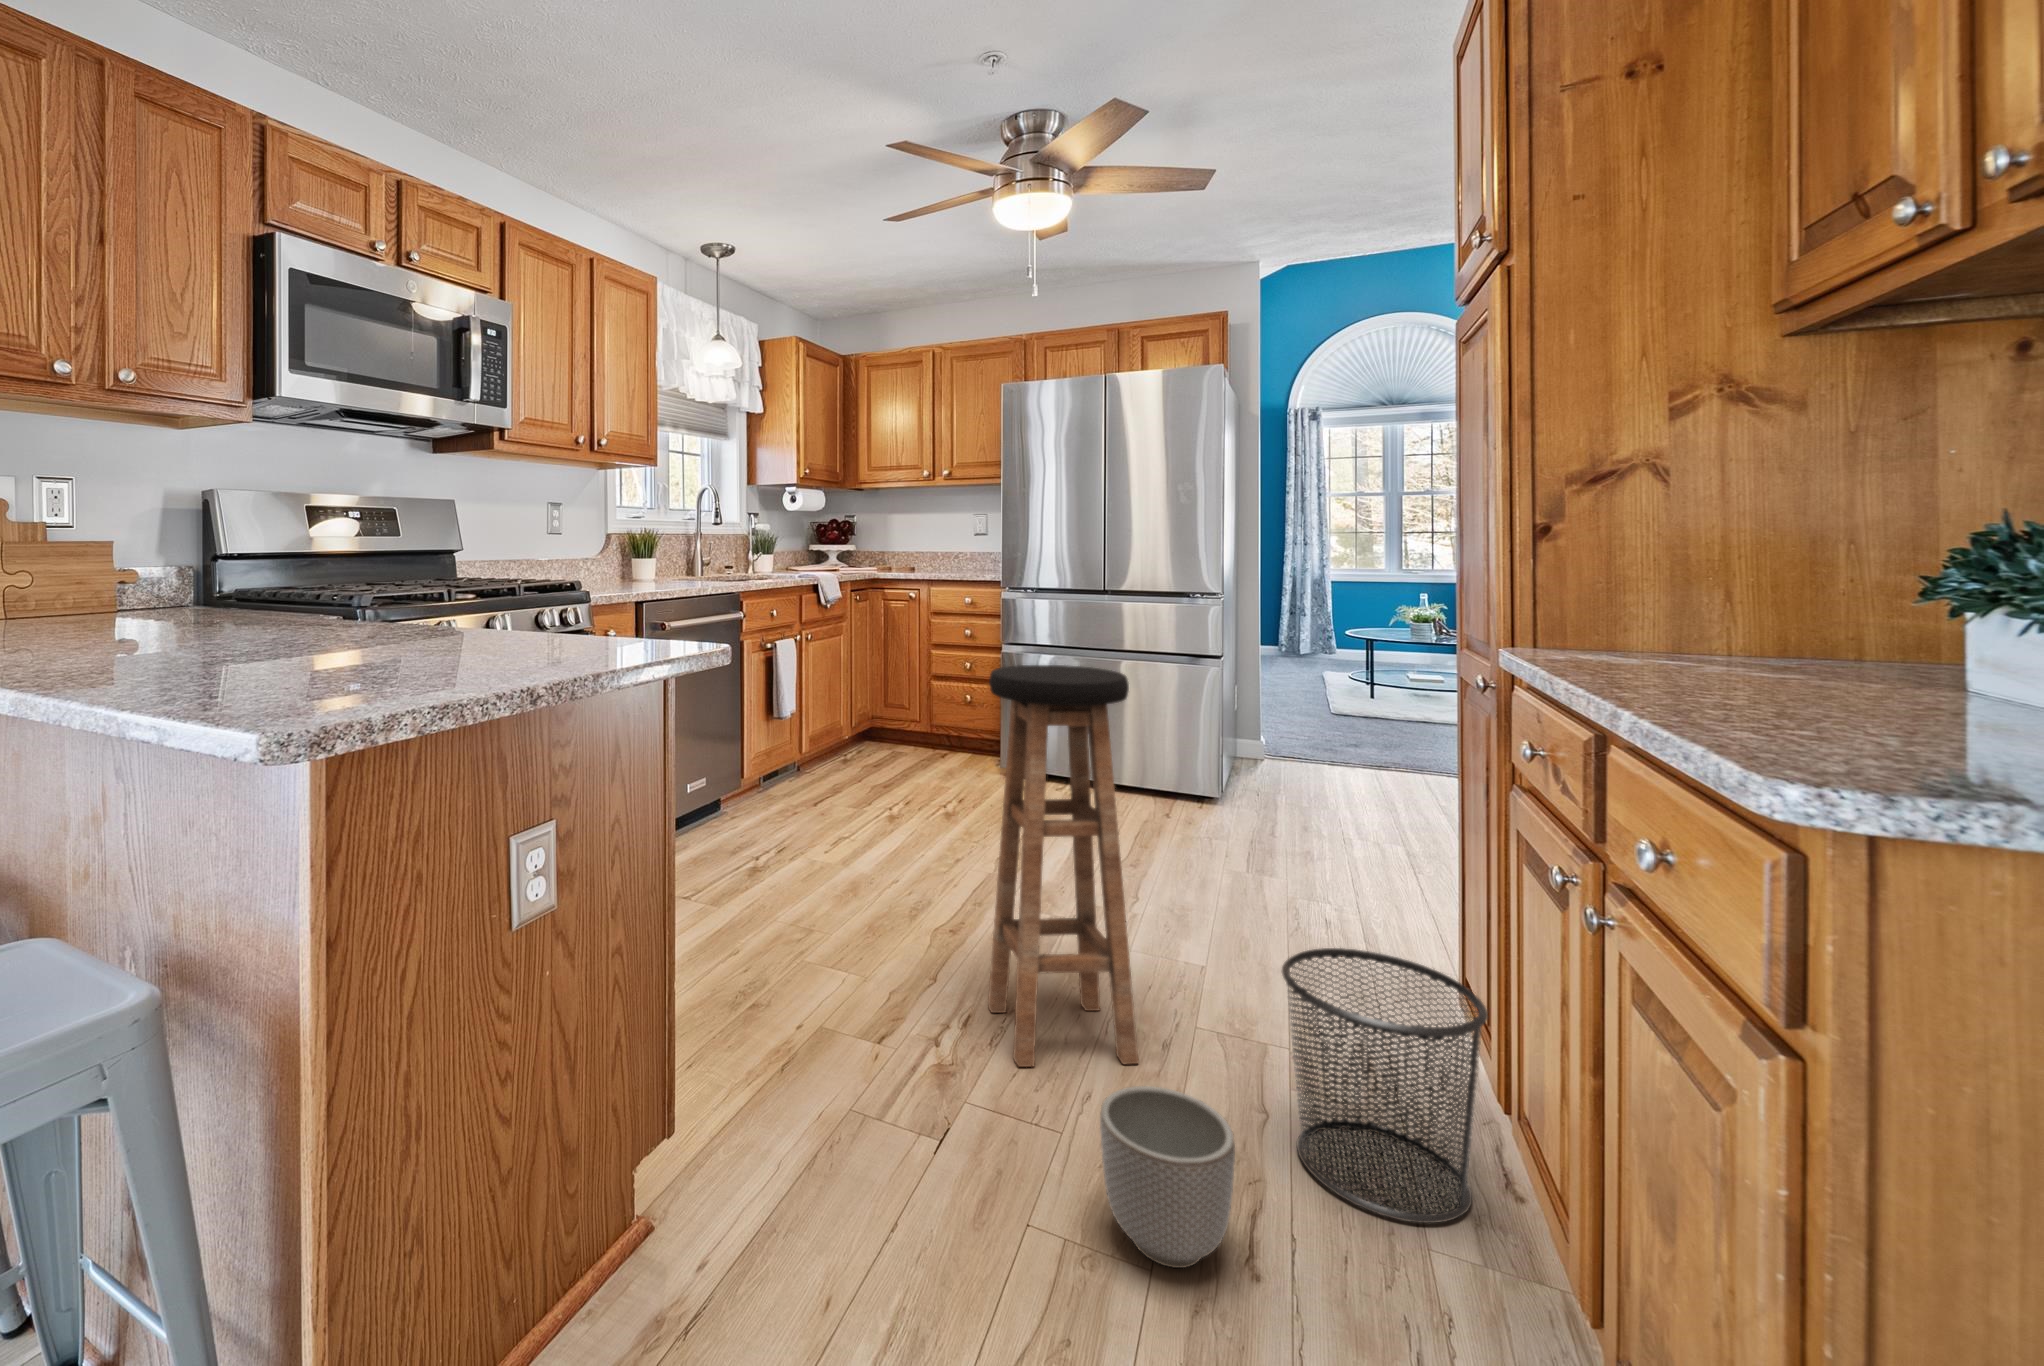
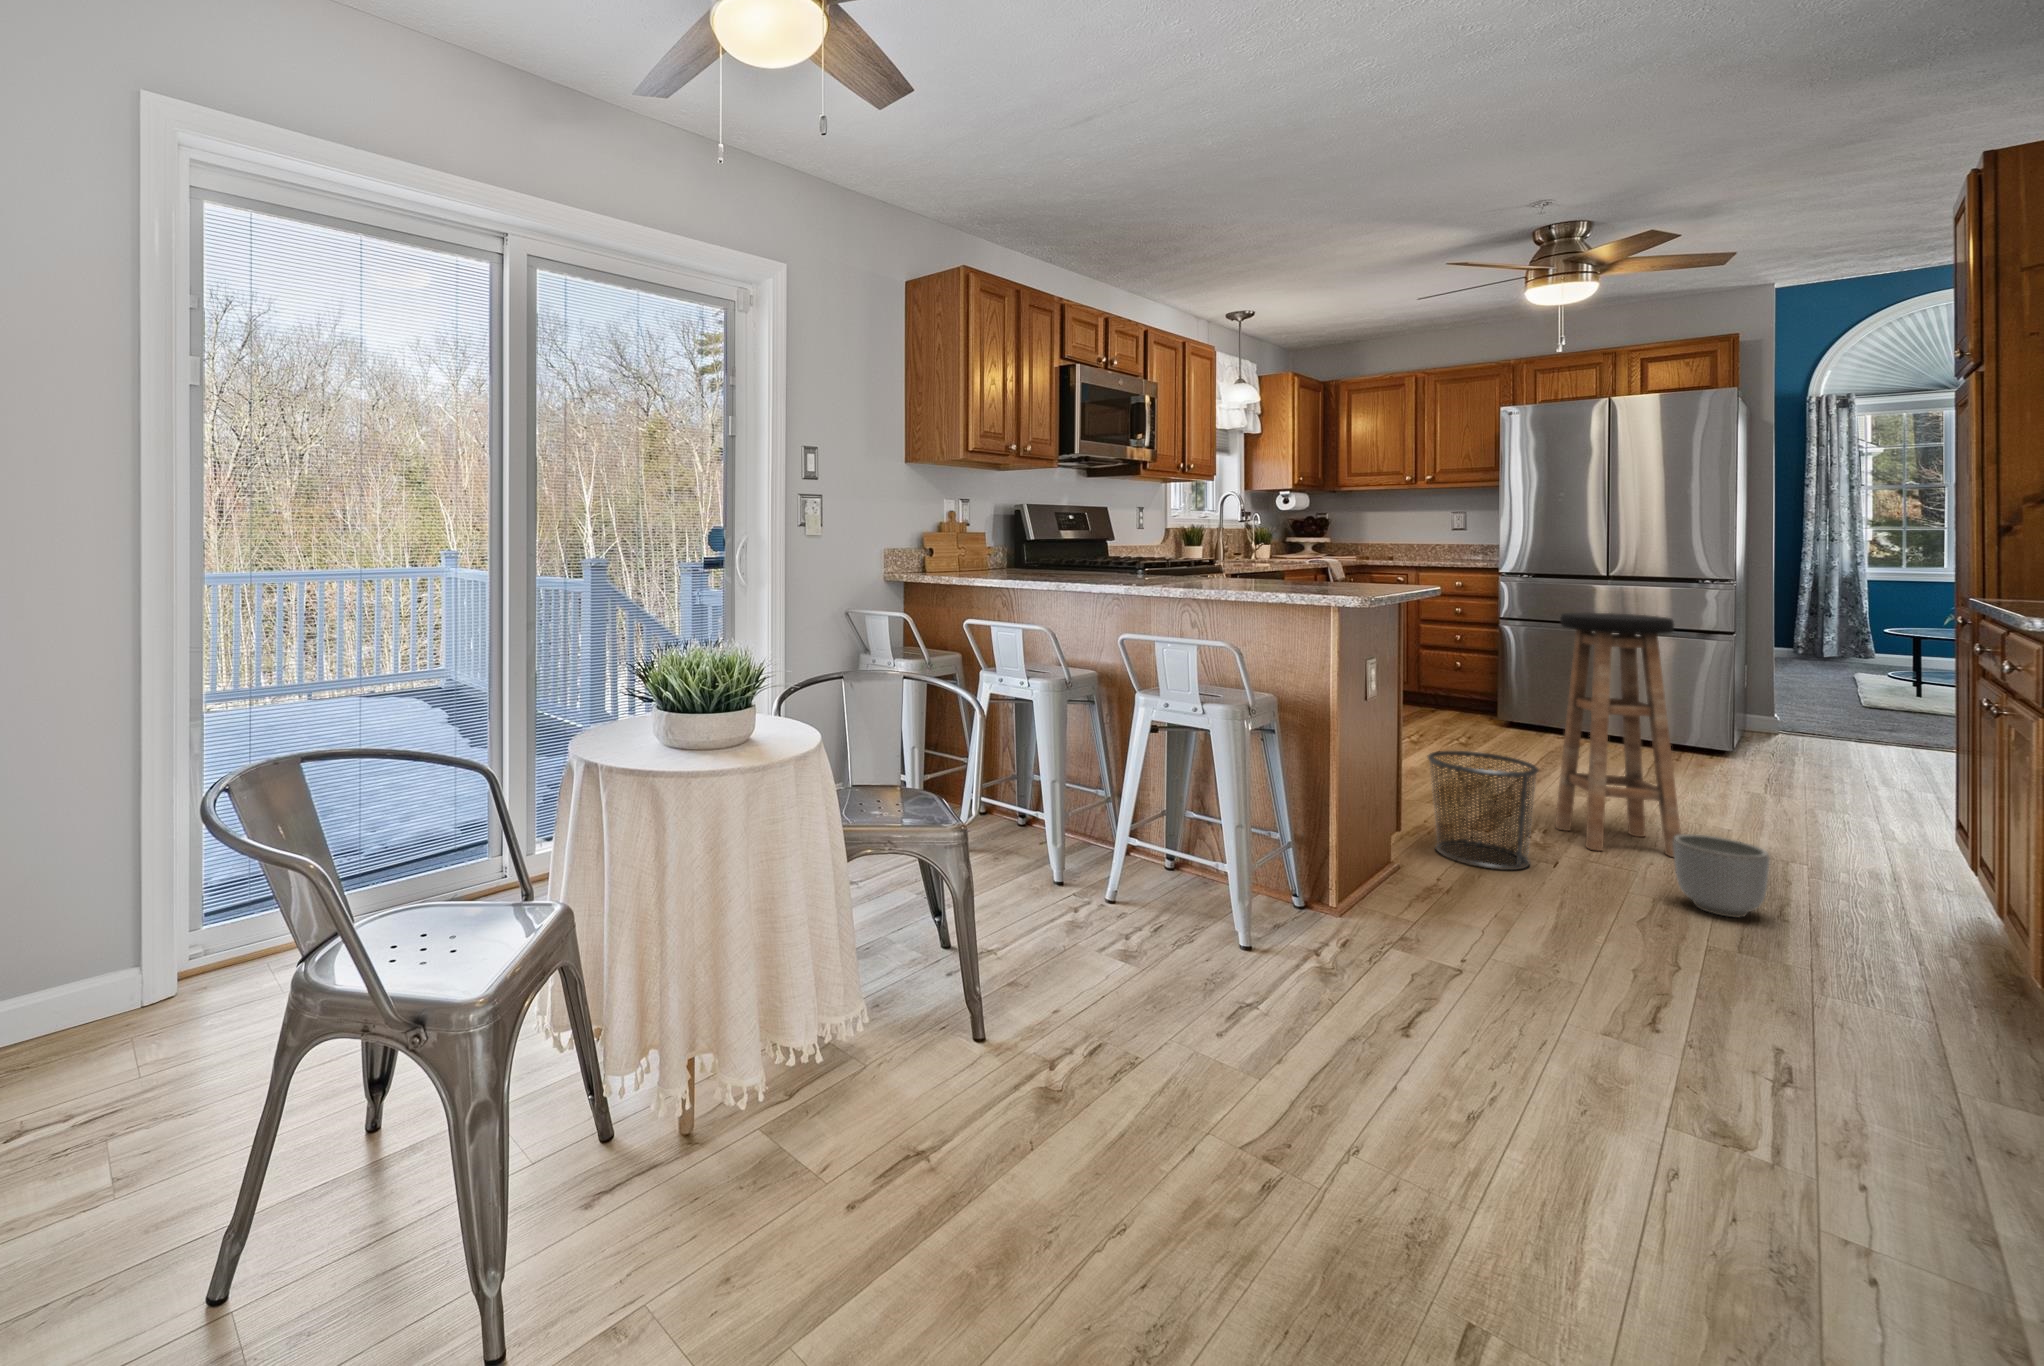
waste bin: present [1282,948,1488,1223] -> present [1428,751,1539,870]

